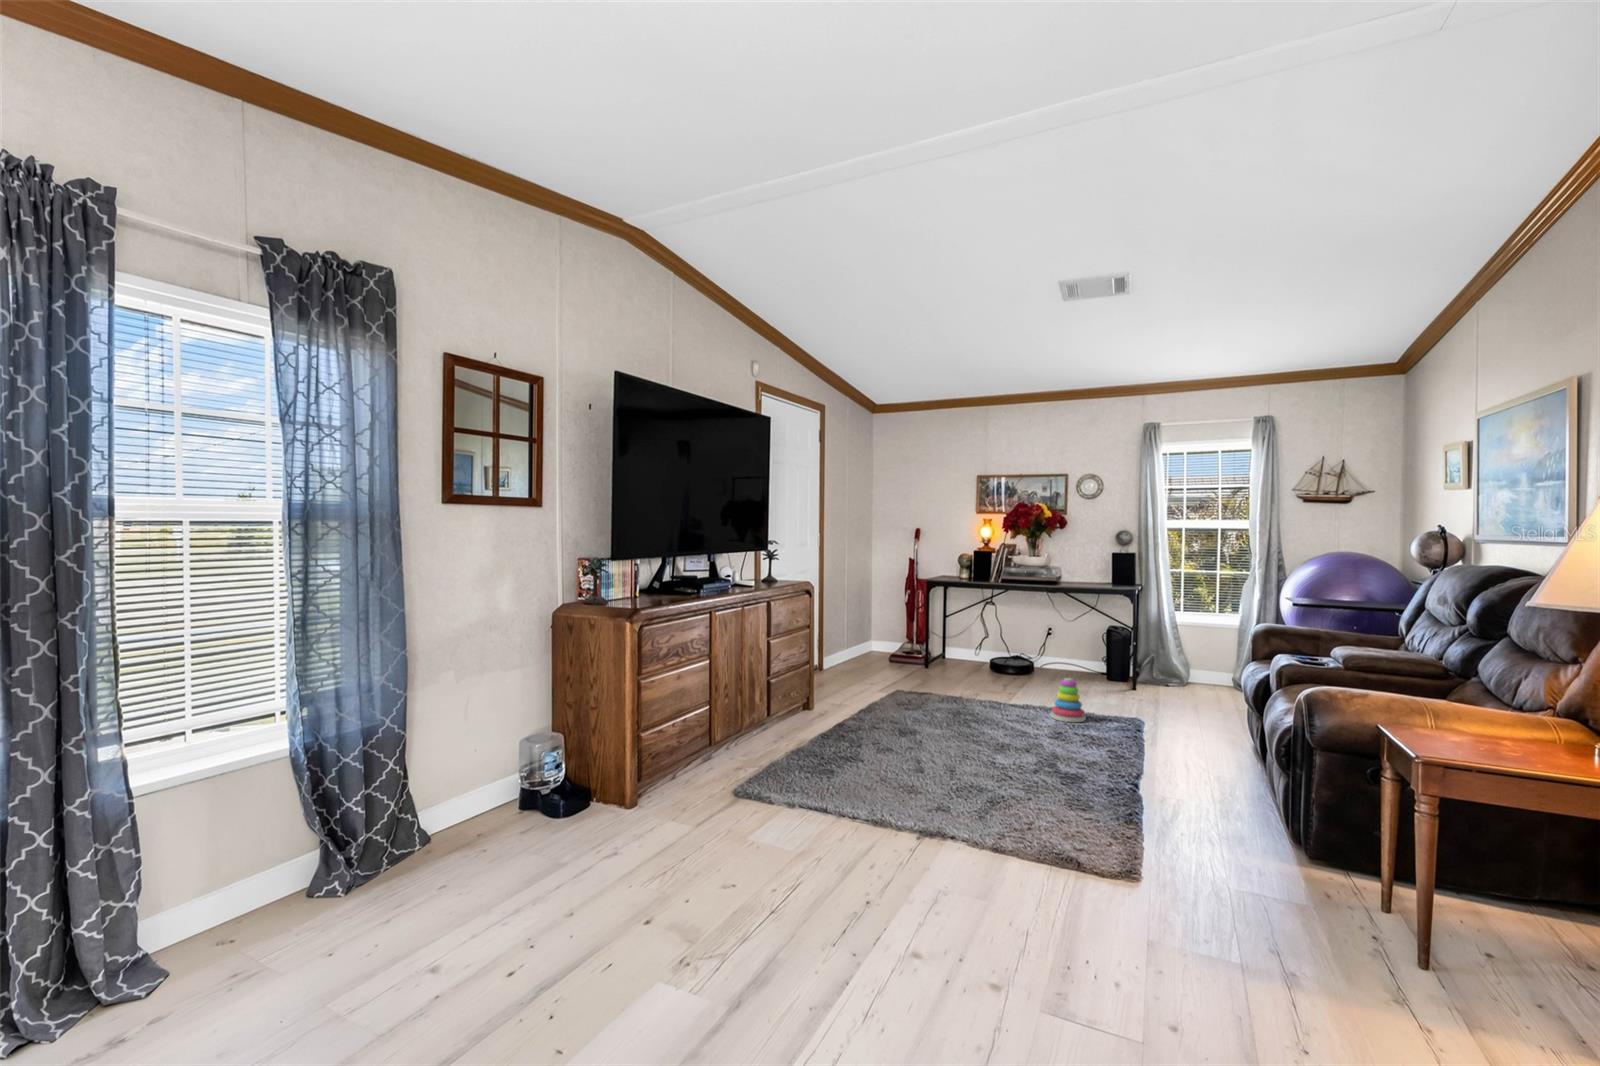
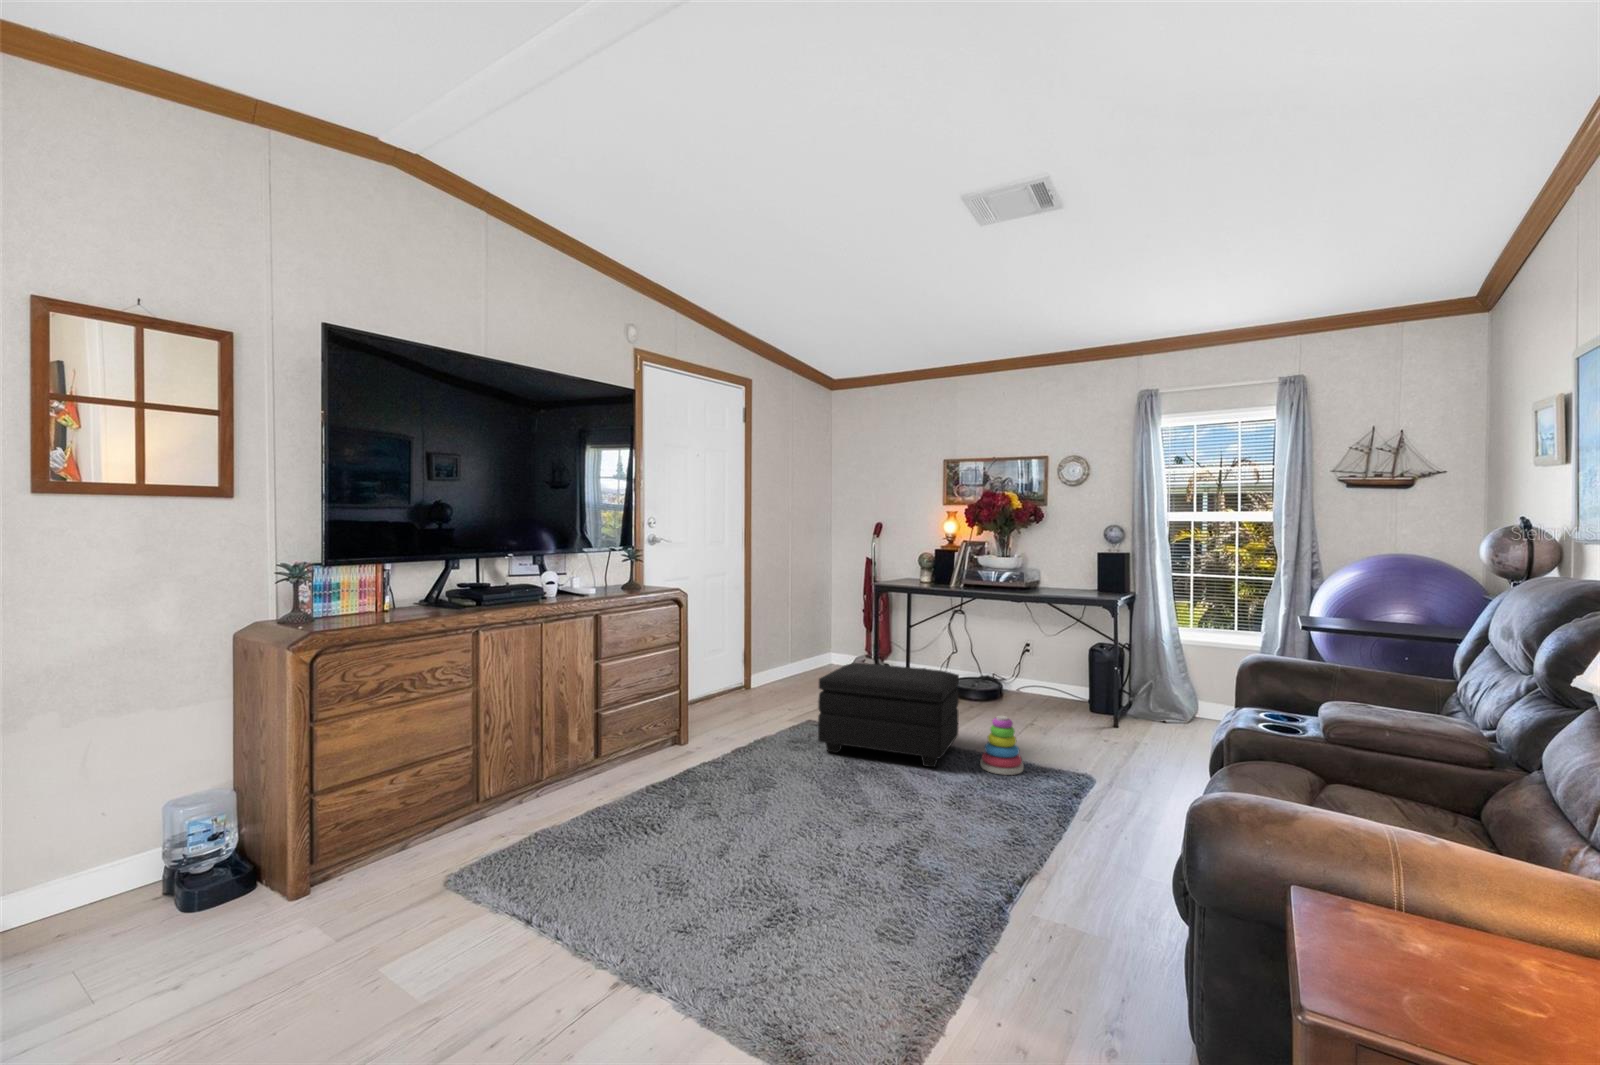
footstool: none [921,642,1026,719] -> present [818,663,959,767]

